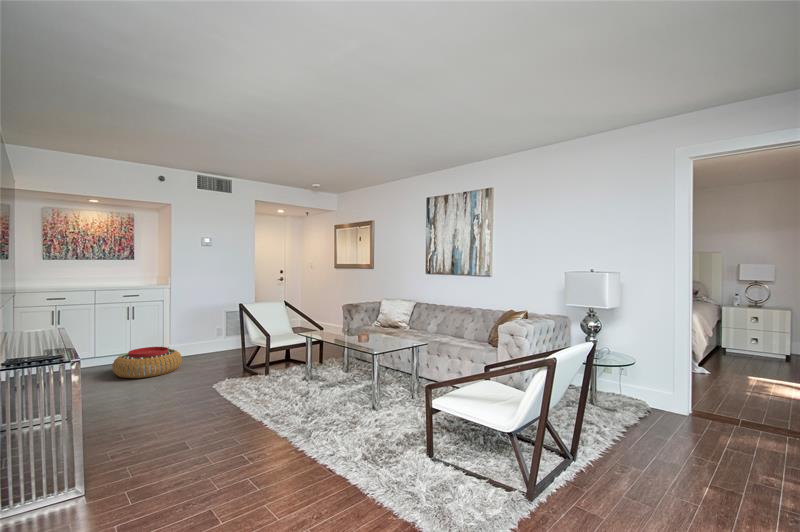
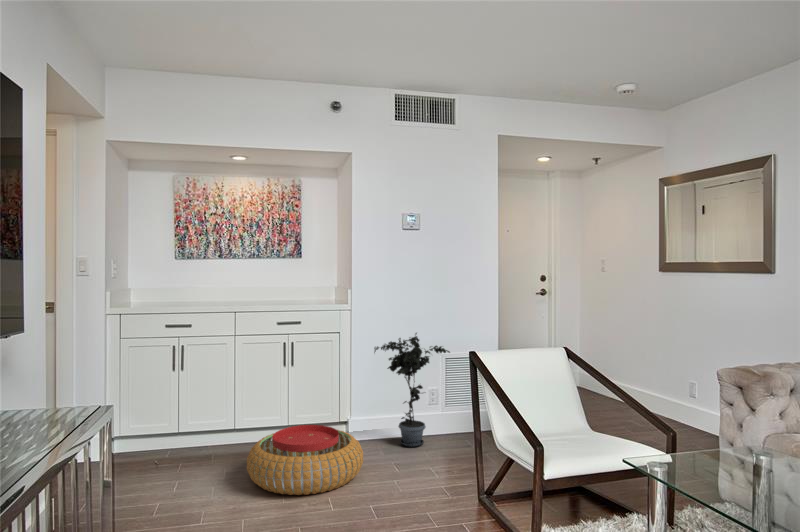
potted plant: none [185,298,229,356] -> present [374,333,450,447]

